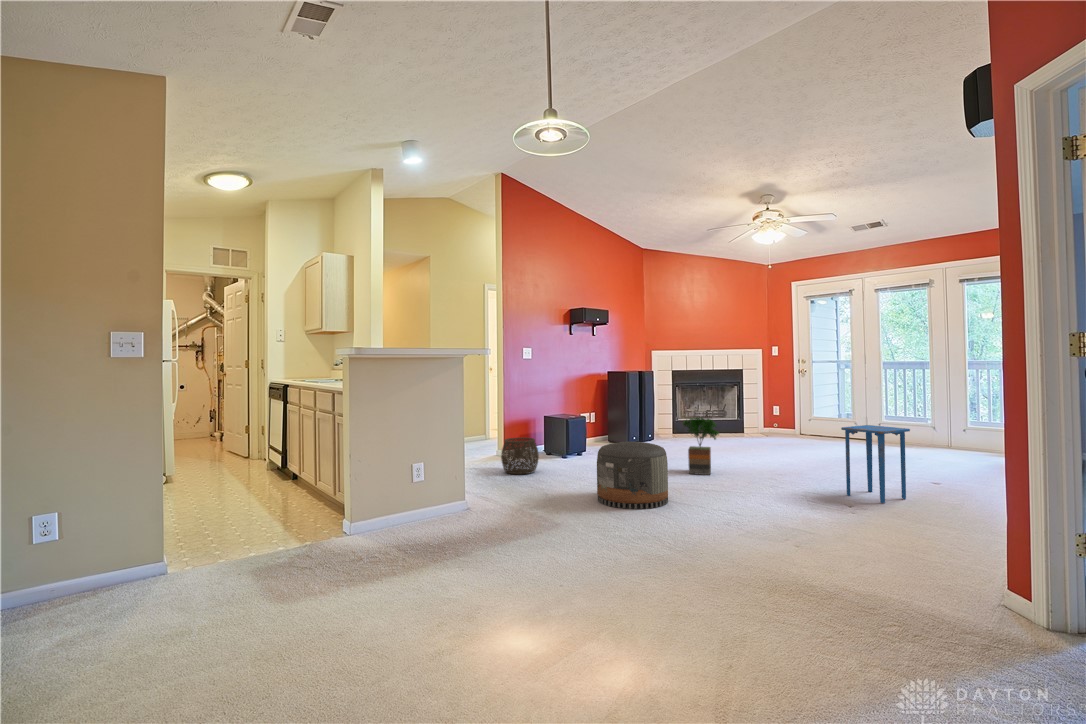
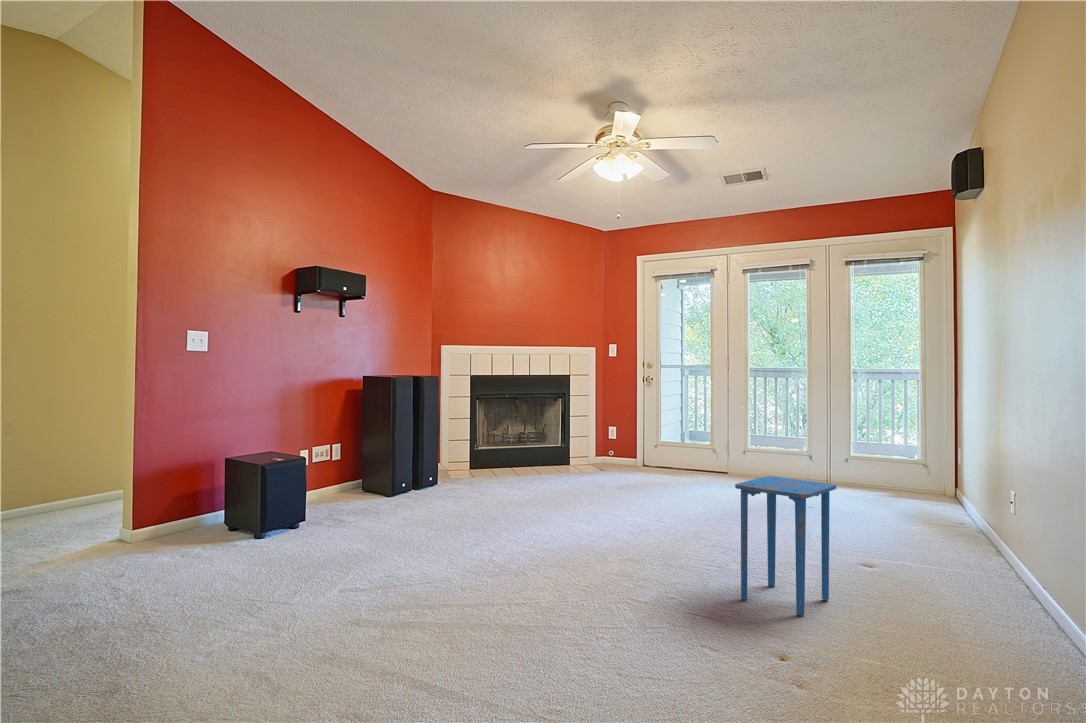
potted tree: present [683,418,719,475] -> none [473,461,539,563]
woven basket: present [501,437,539,474] -> none [110,509,198,591]
pouf: present [597,442,668,509] -> none [285,529,437,690]

